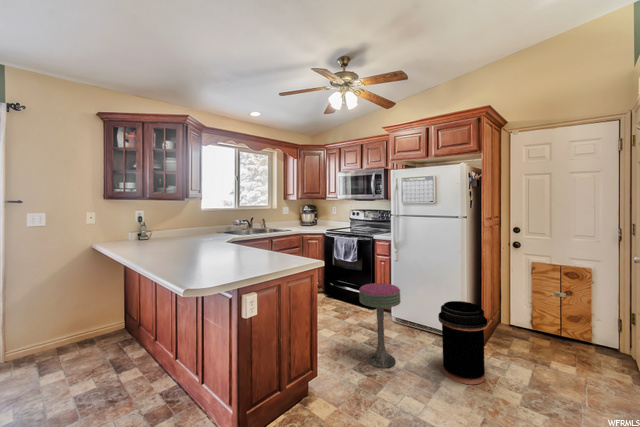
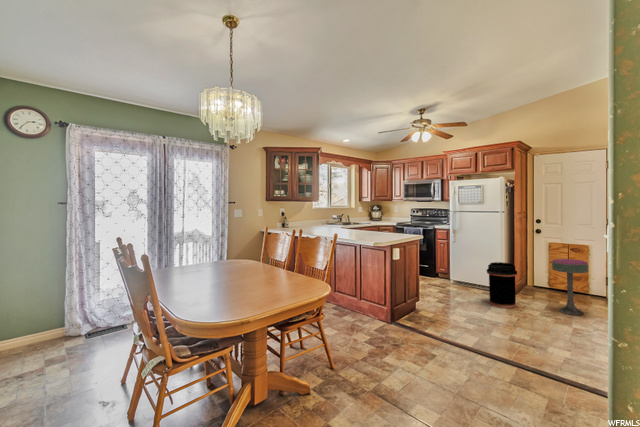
bar stool: present [359,283,401,368] -> present [552,259,588,315]

